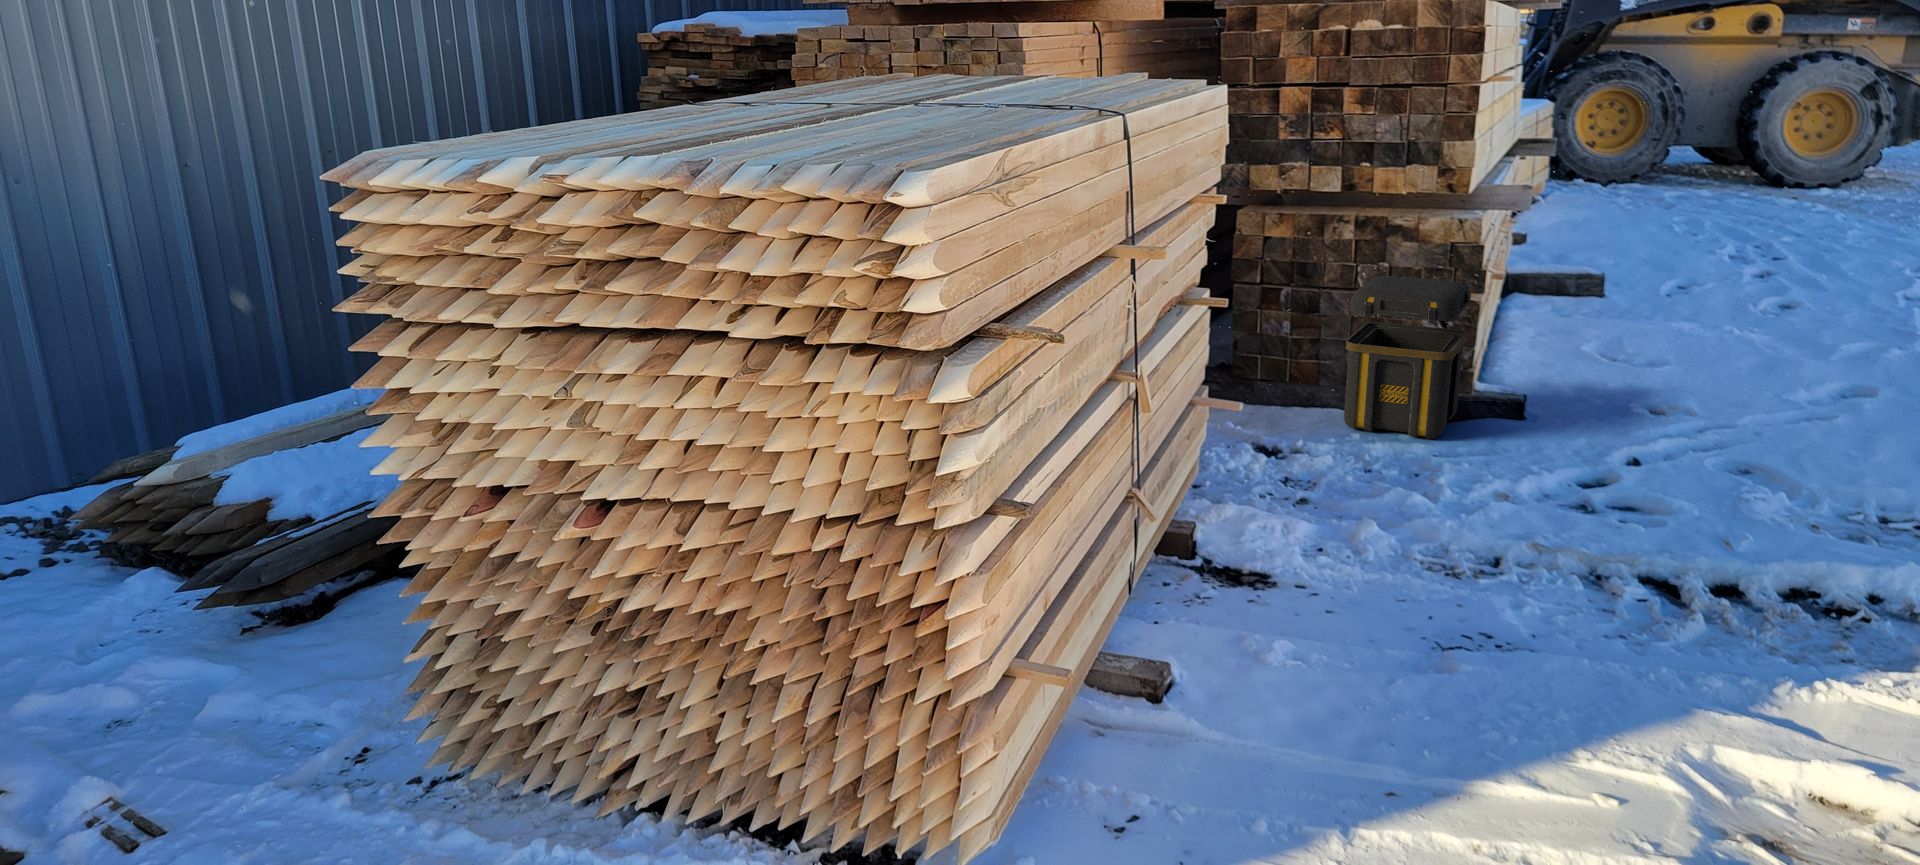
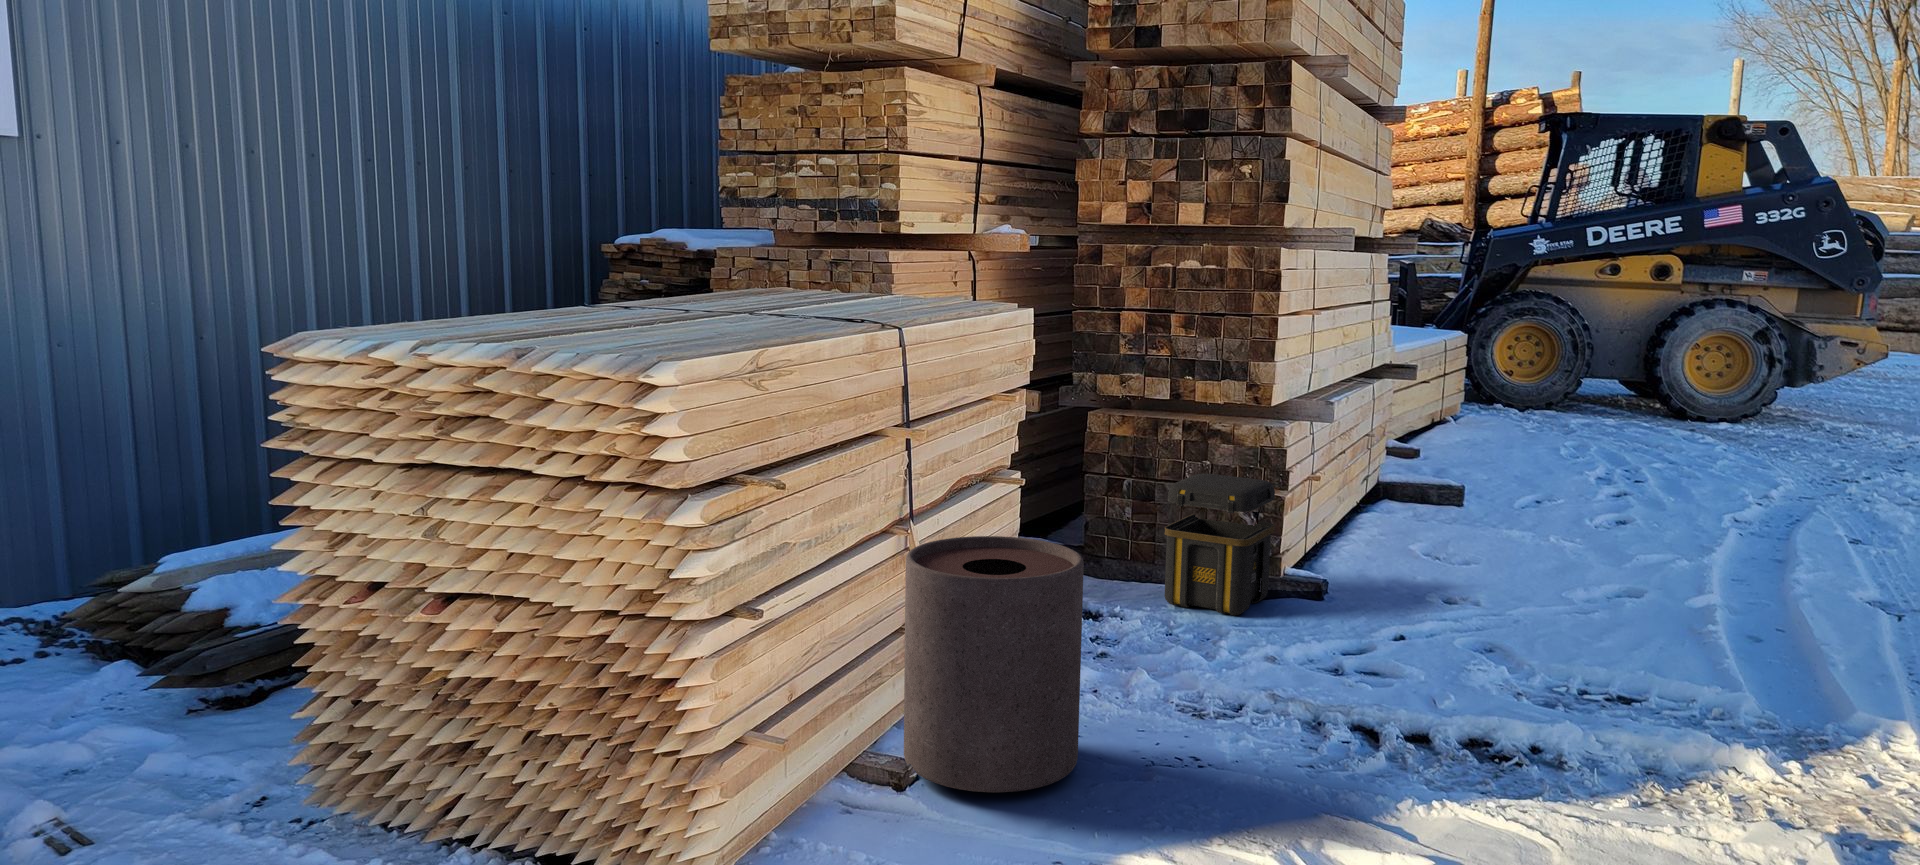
trash can: none [1142,375,1378,698] -> present [904,536,1084,792]

